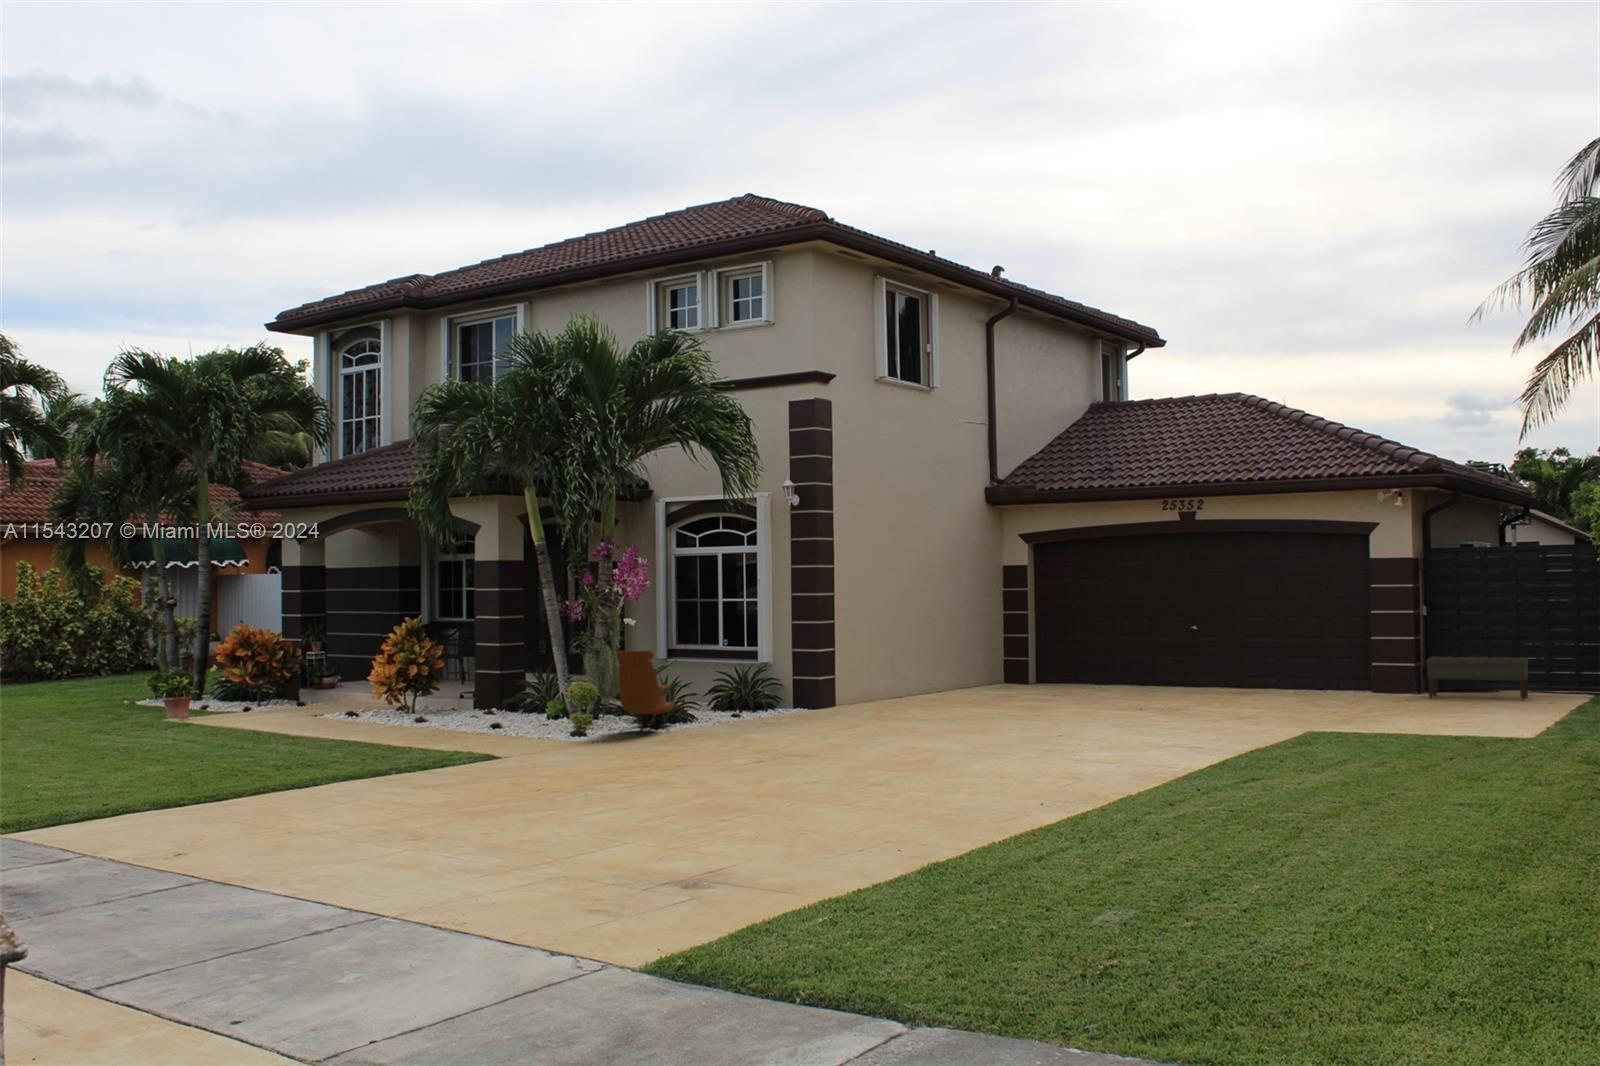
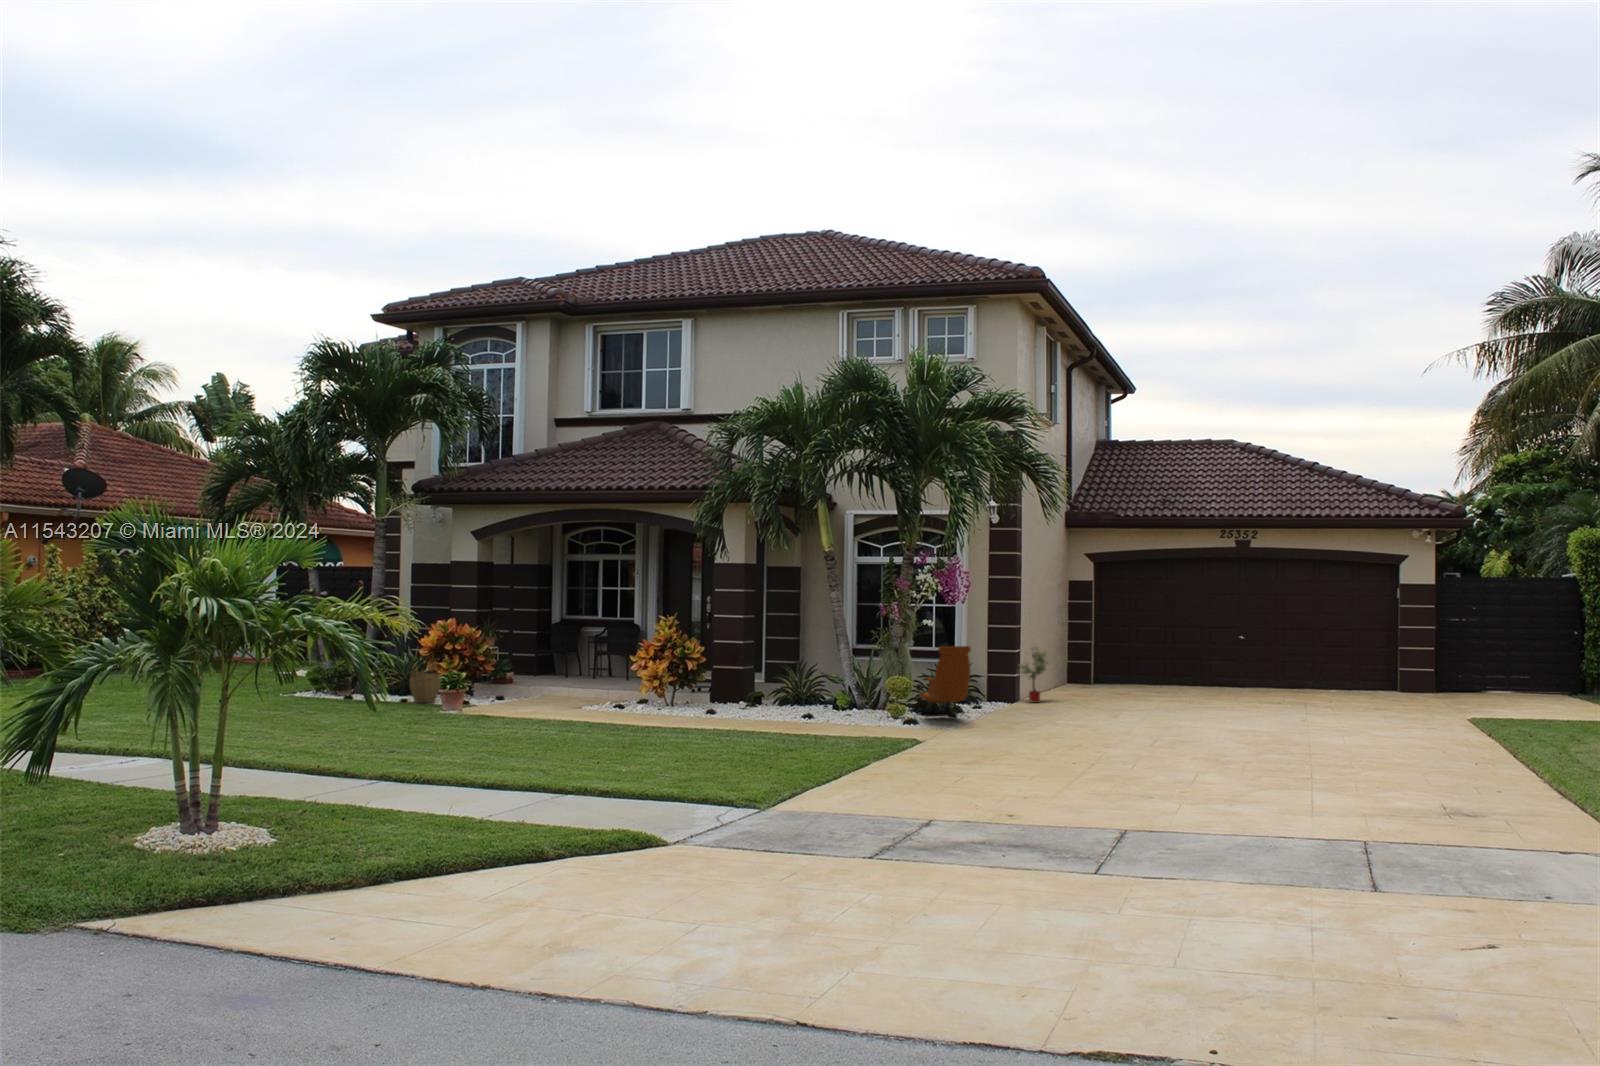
potted tree: none [809,644,856,712] -> present [1019,646,1048,703]
bench: present [1426,656,1528,700] -> none [1436,660,1517,694]
woven basket: none [216,673,245,712] -> present [410,665,440,703]

